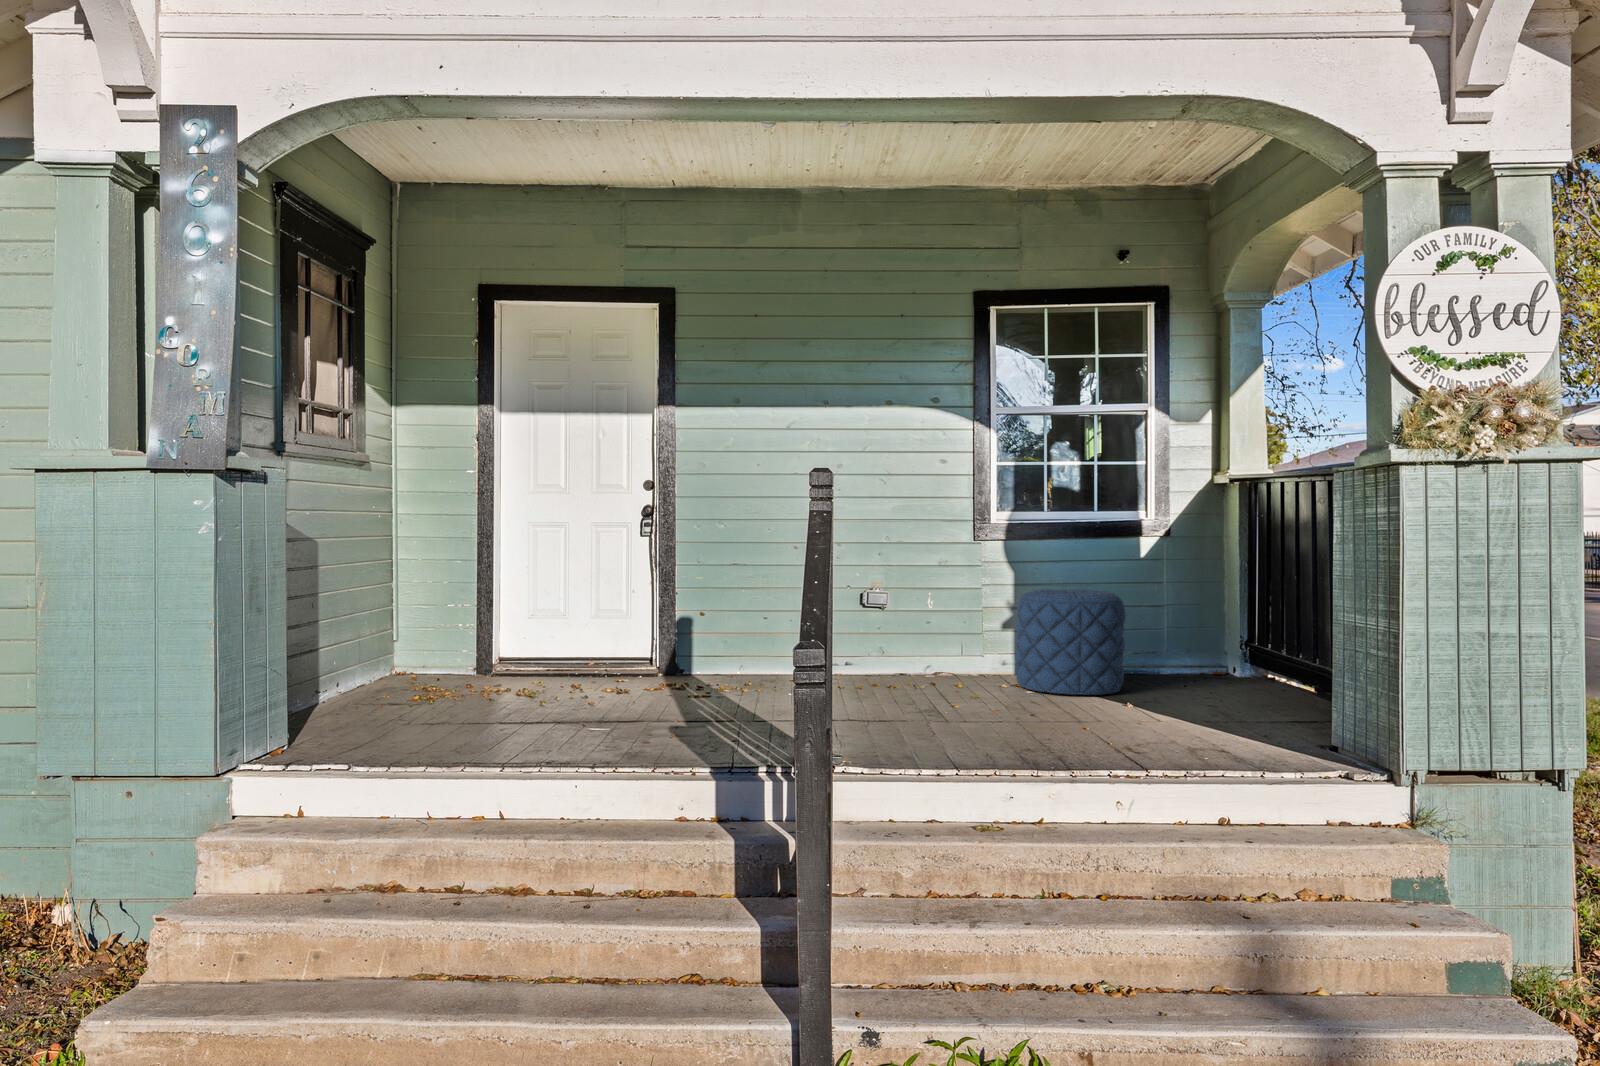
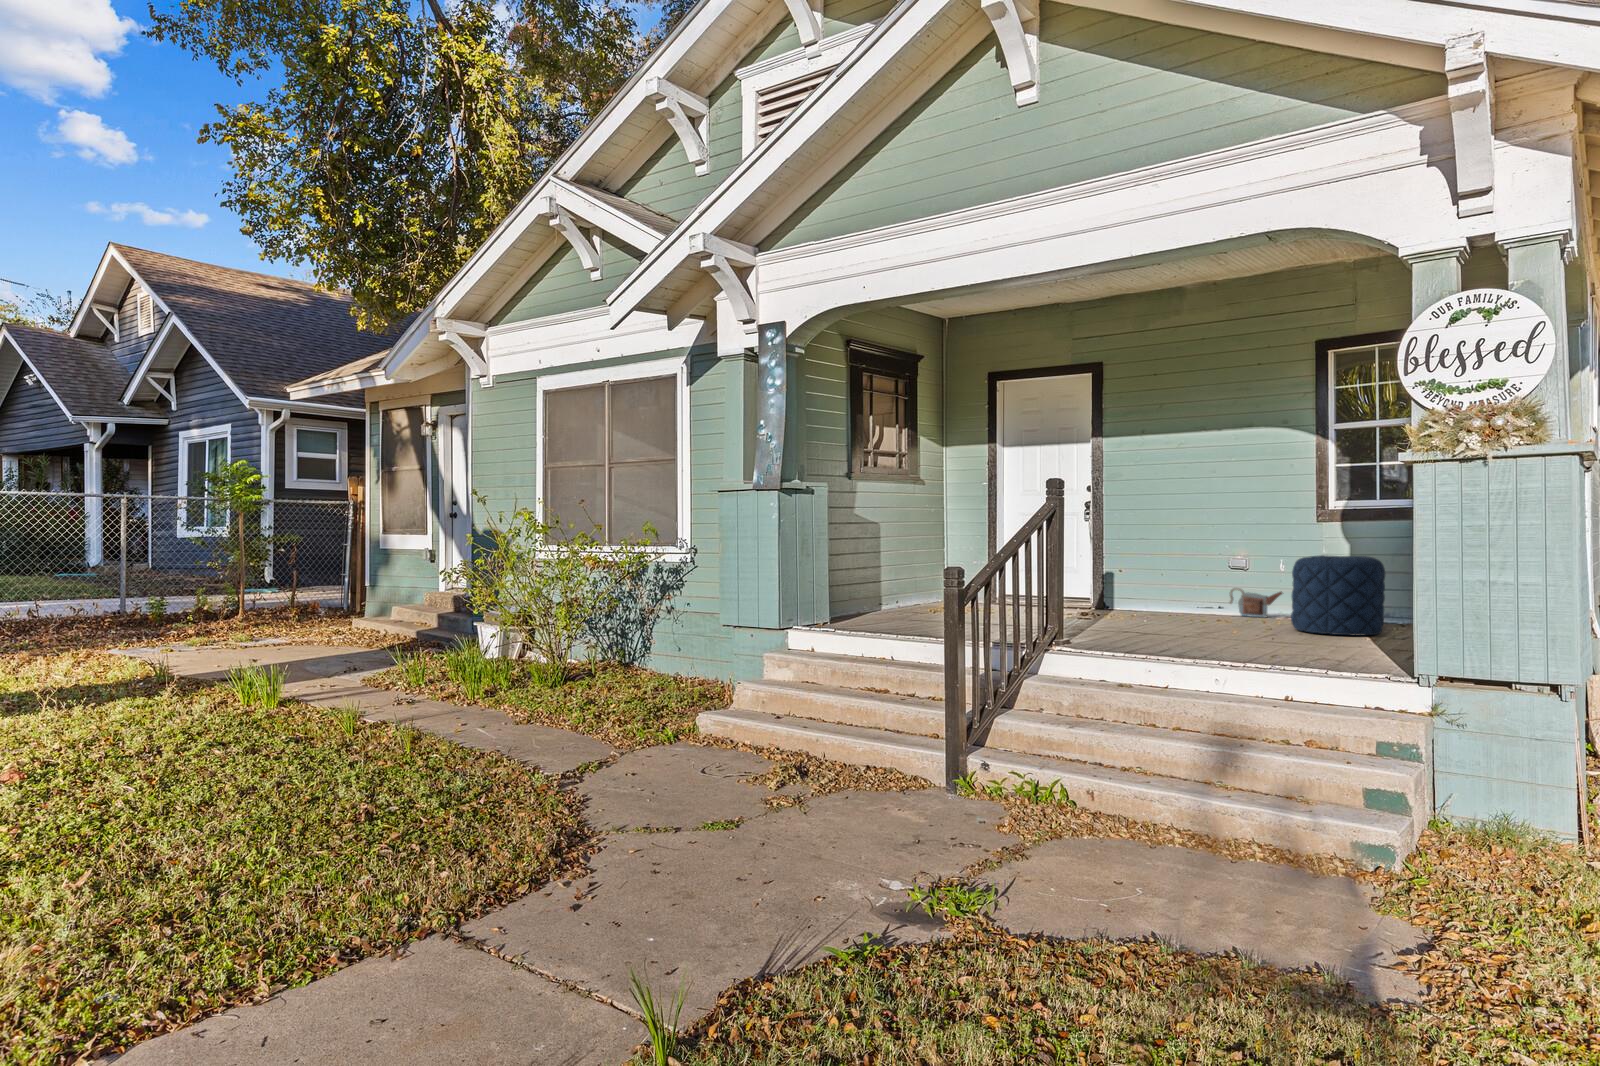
watering can: none [897,632,963,670] -> present [1230,588,1282,617]

